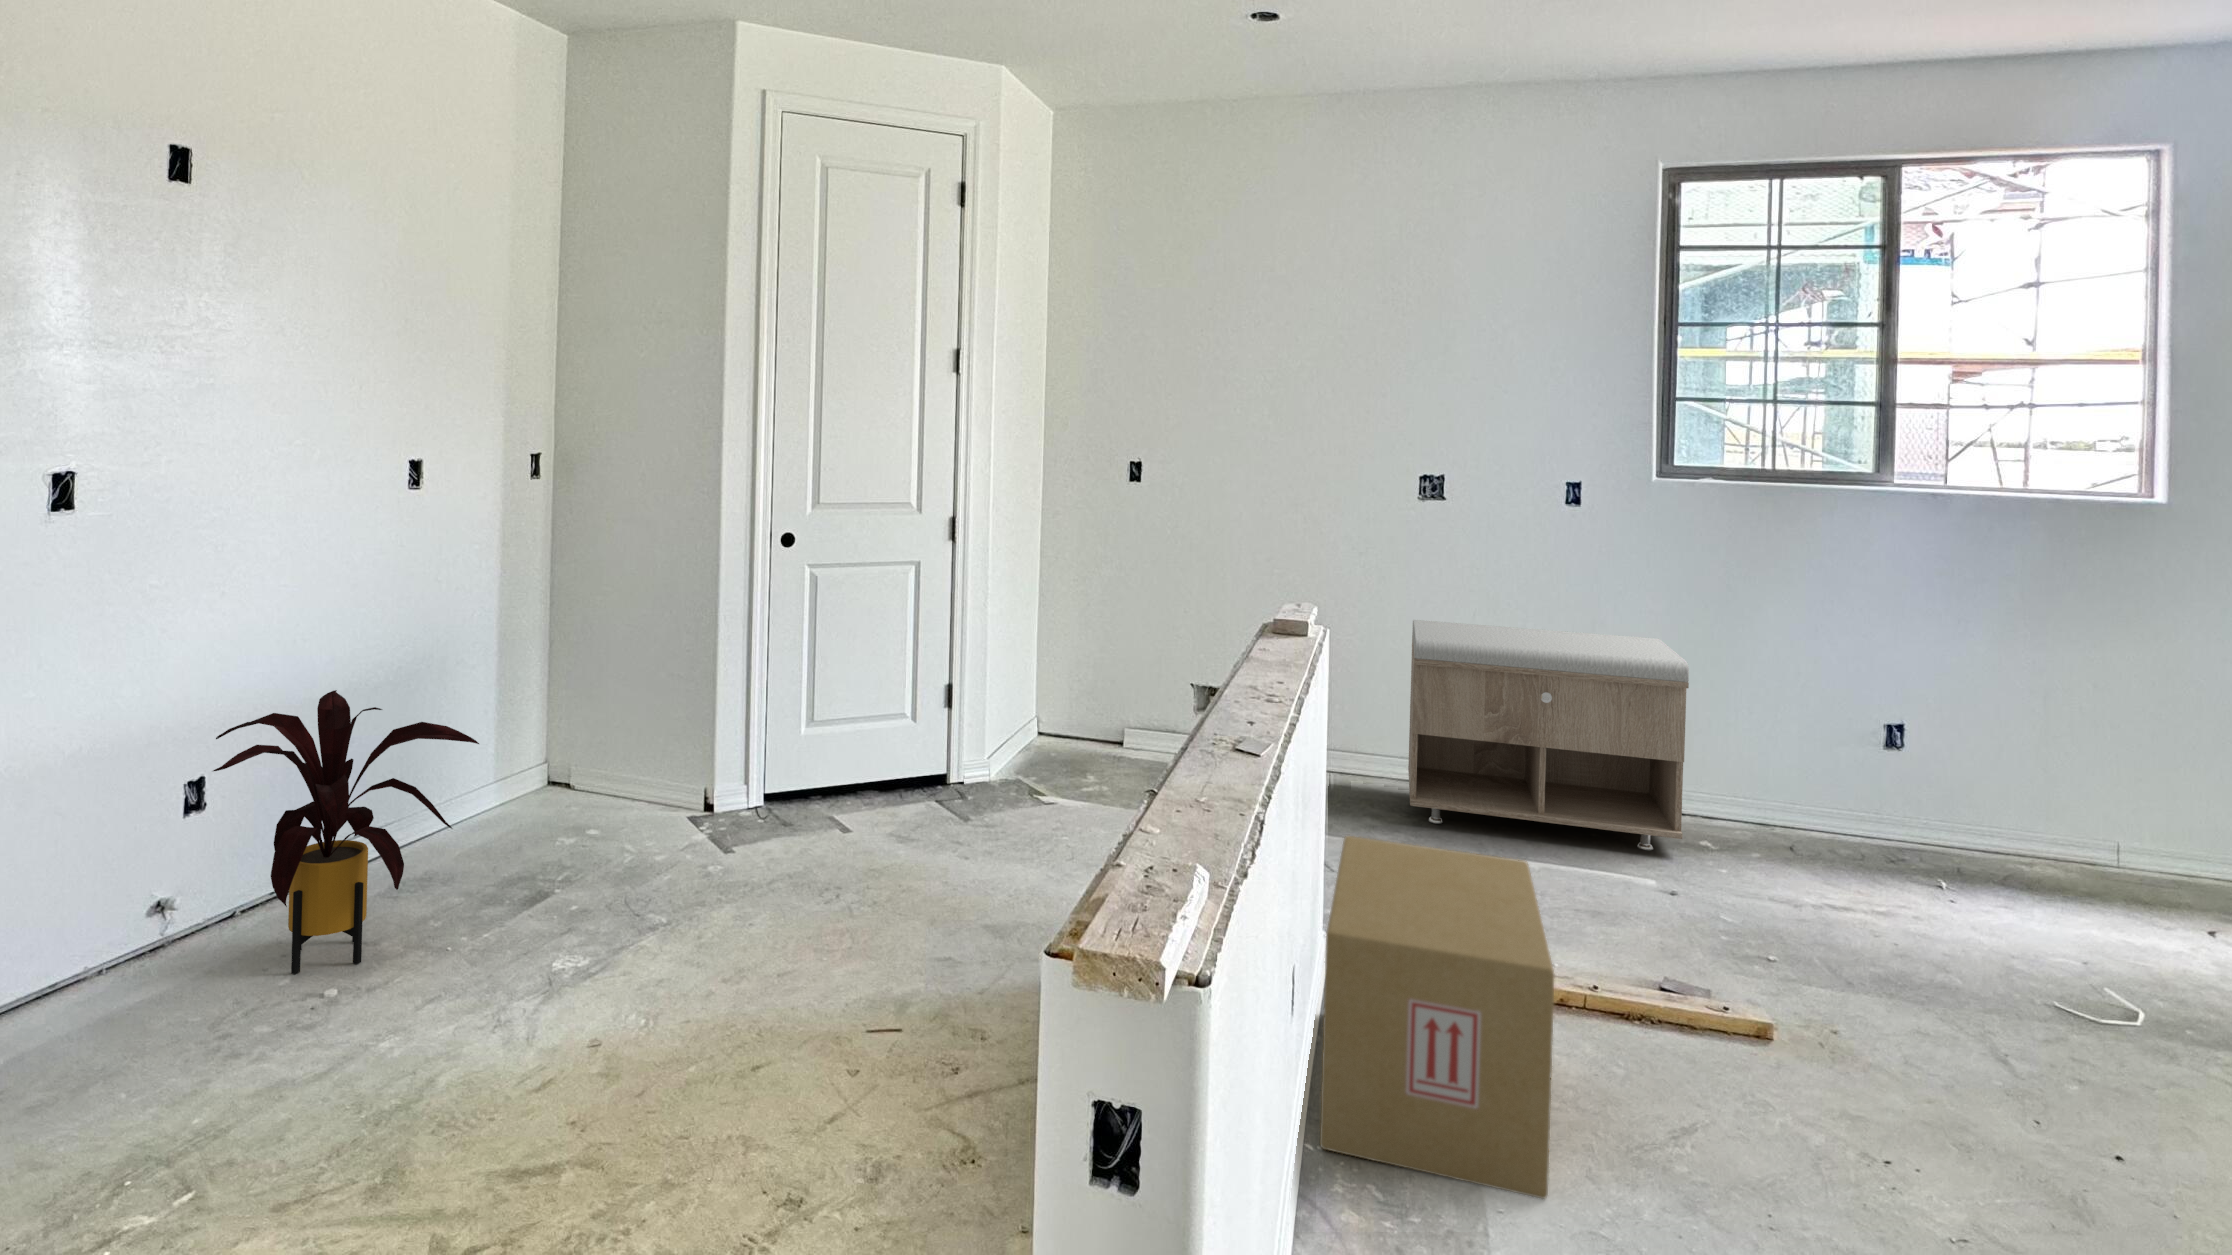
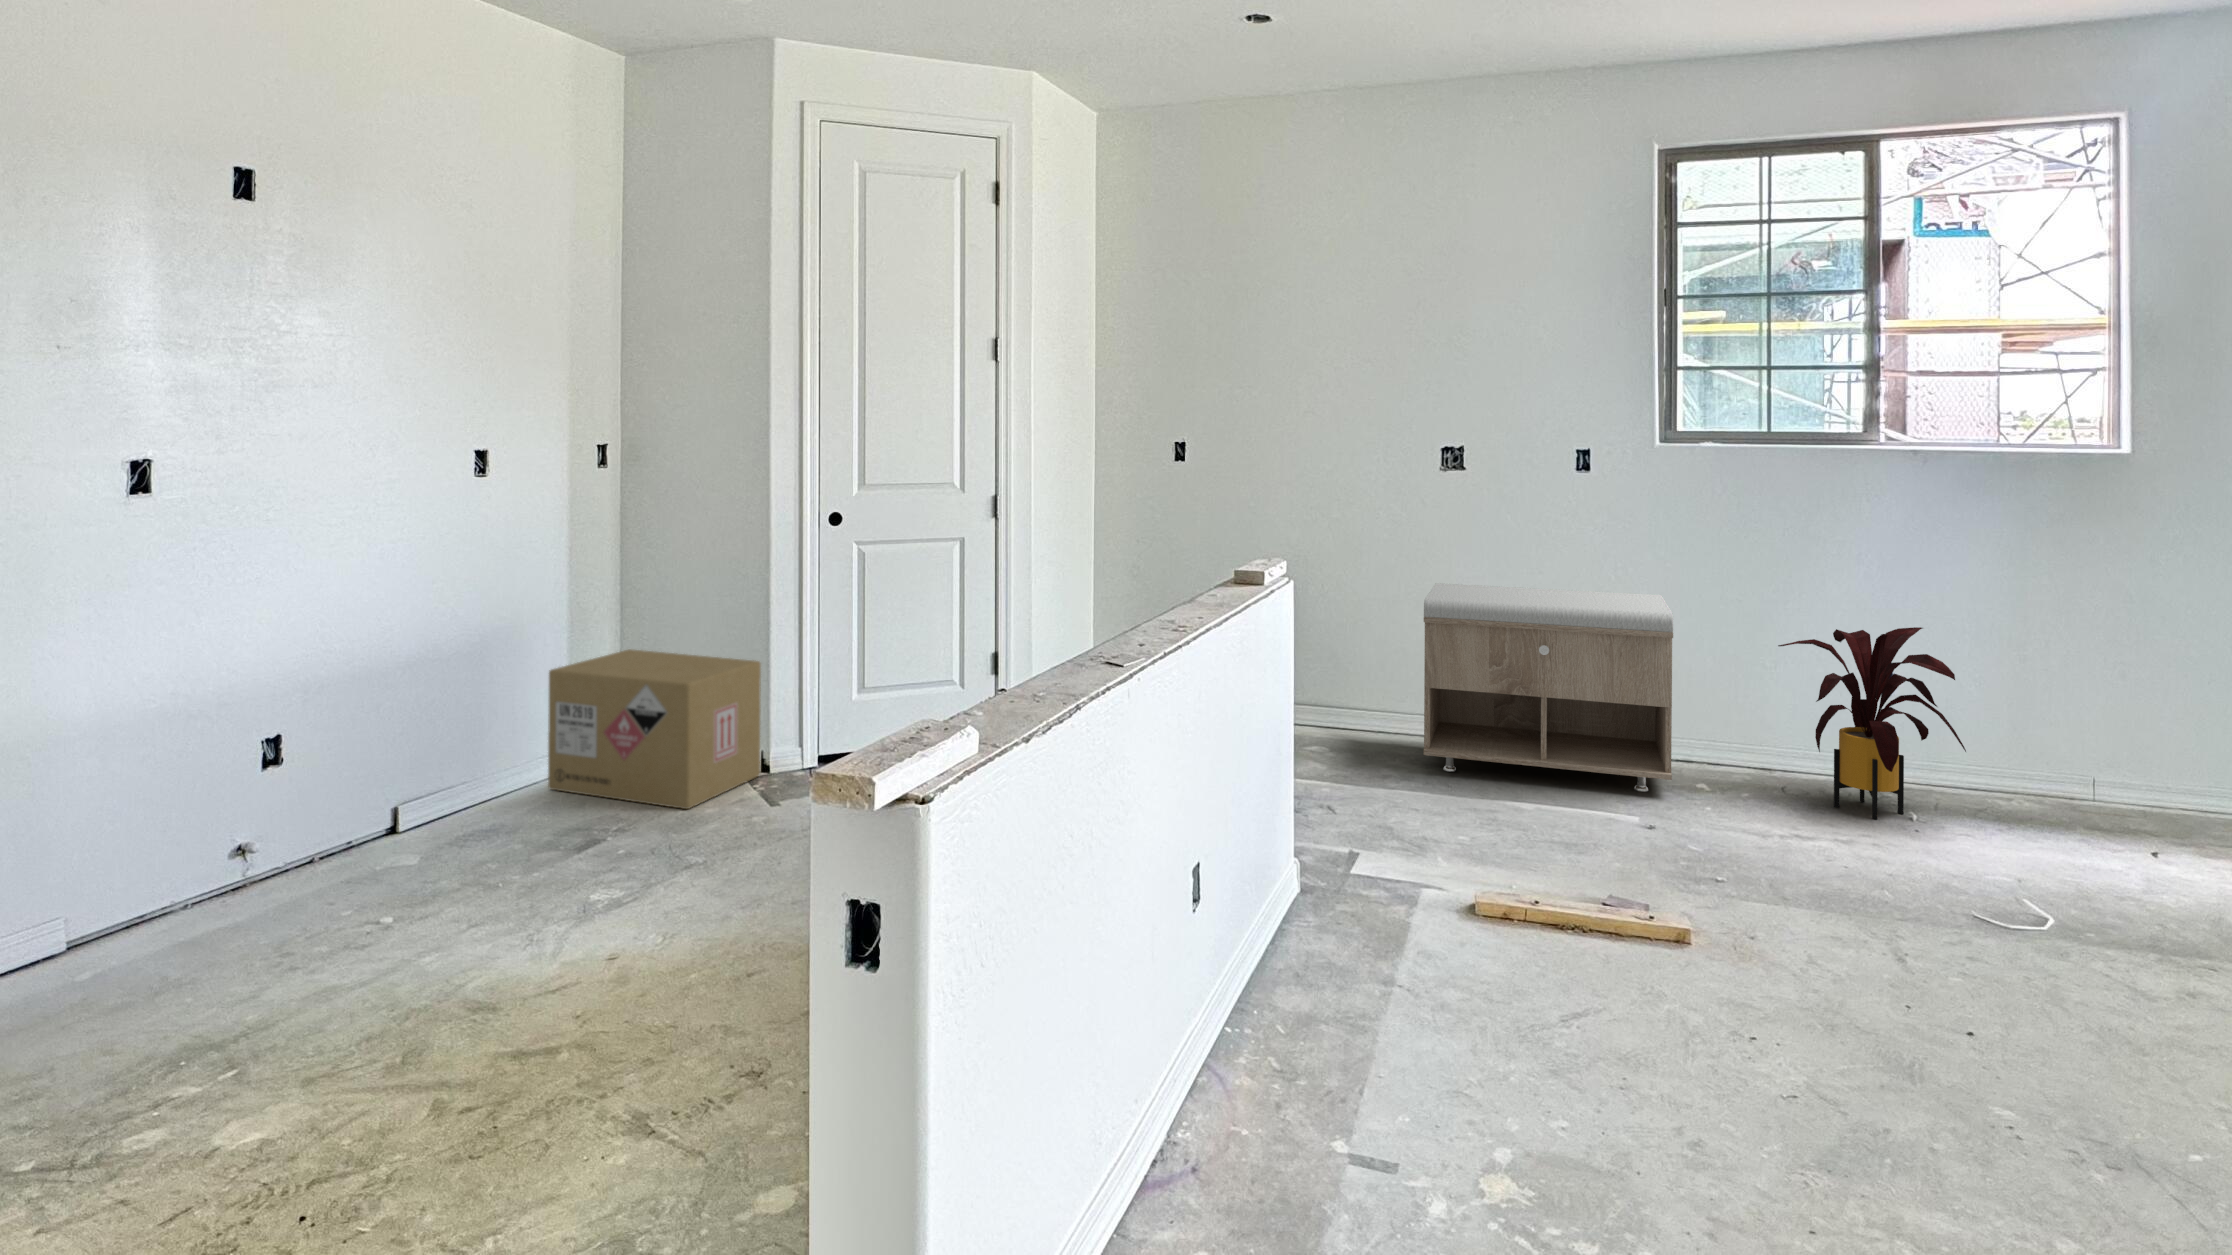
house plant: present [213,690,479,974] -> present [1778,627,1966,819]
cardboard box: present [1320,836,1554,1199] -> present [548,649,761,809]

